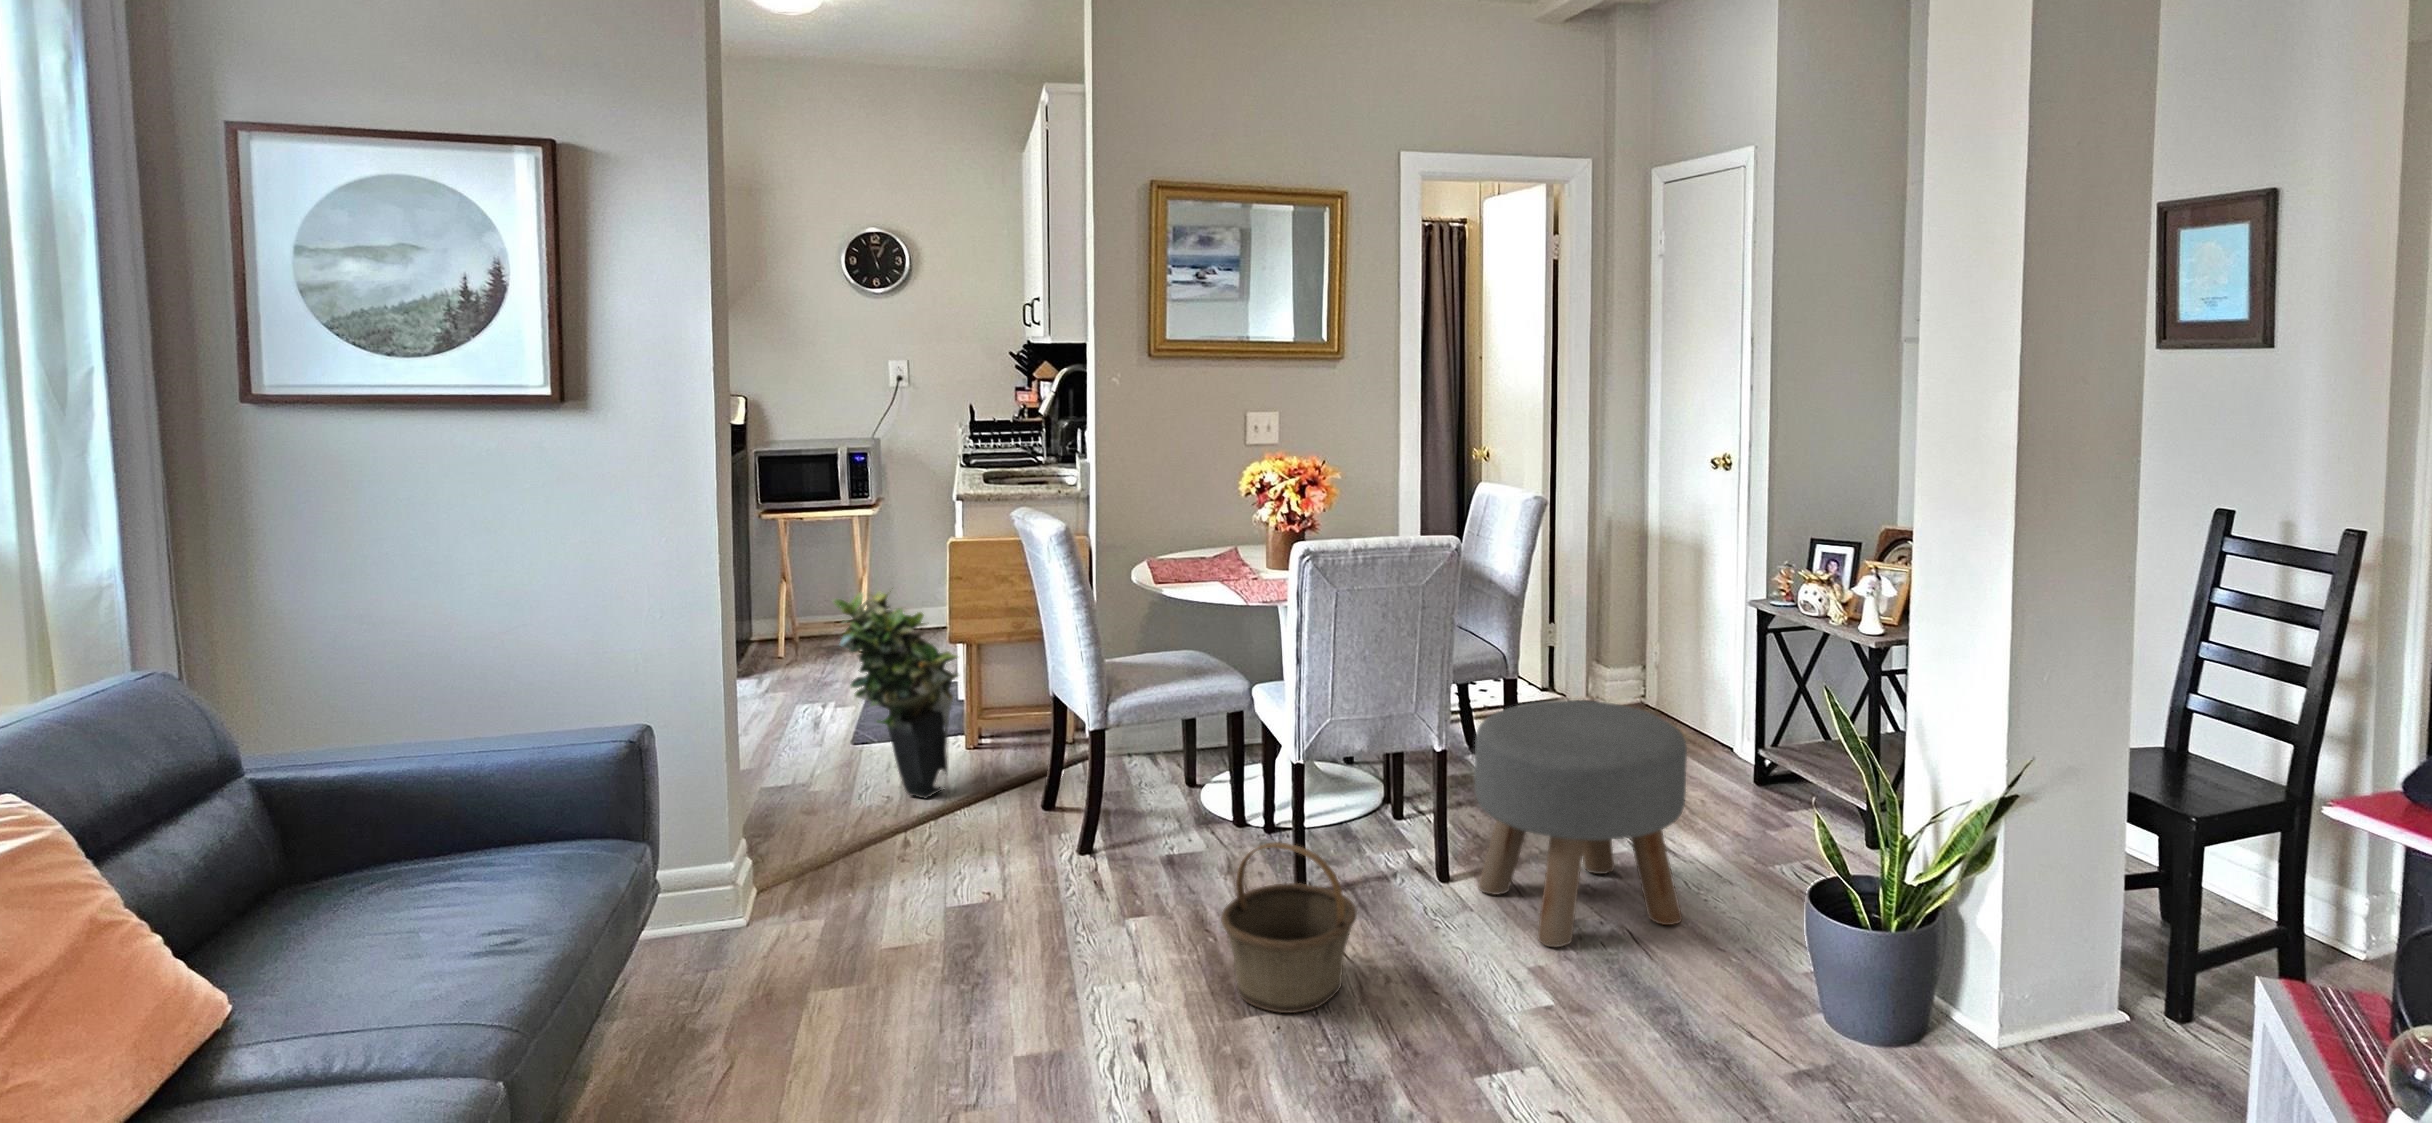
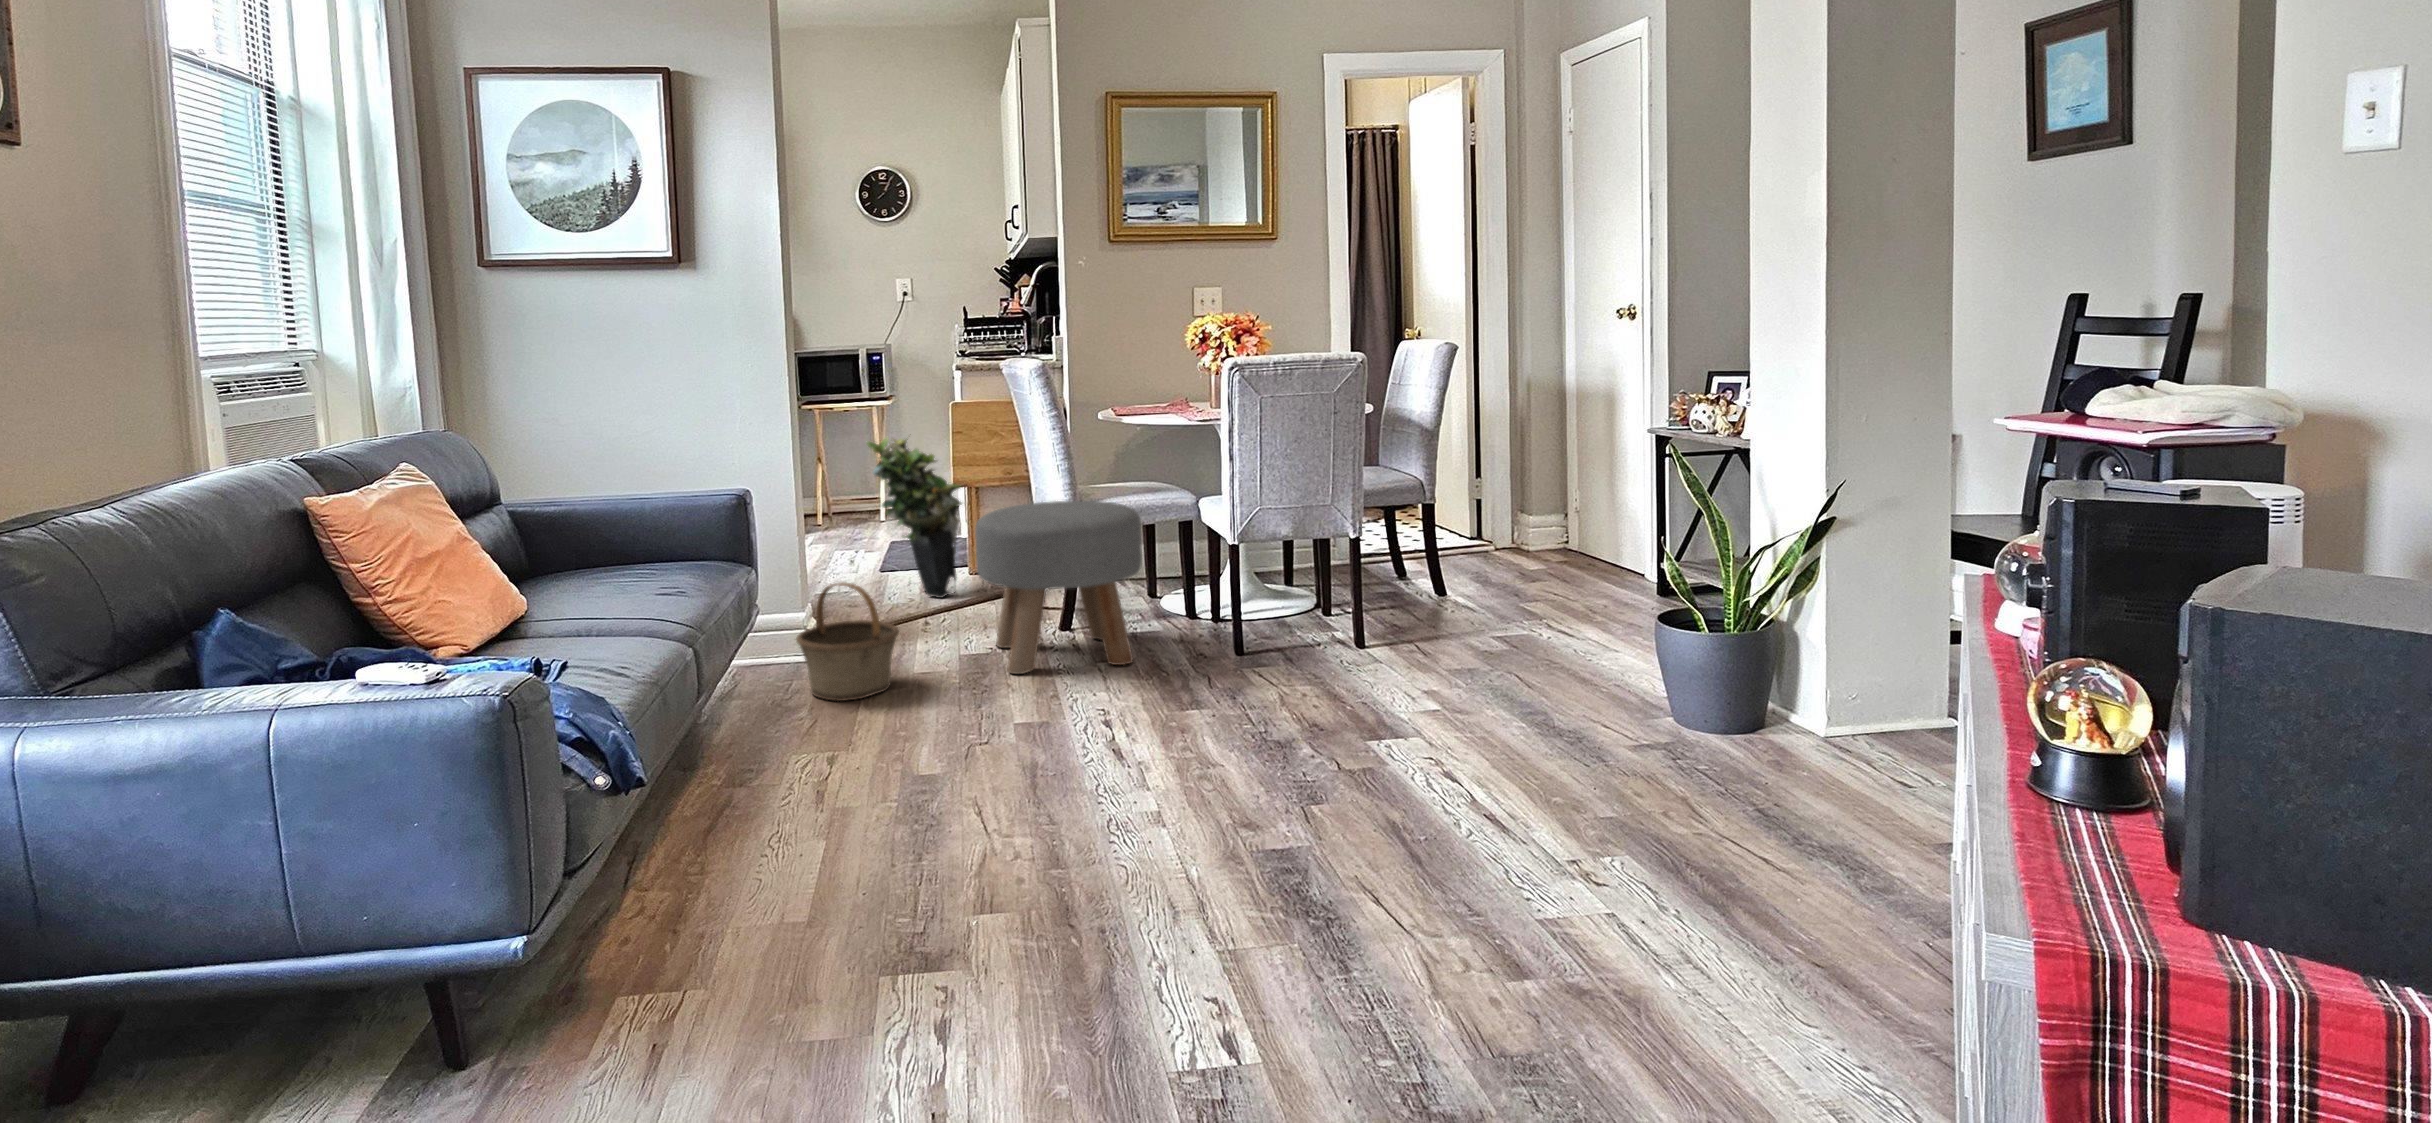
ottoman: present [1475,700,1687,947] -> present [975,501,1142,674]
basket: present [1221,843,1357,1013] -> present [796,582,899,701]

